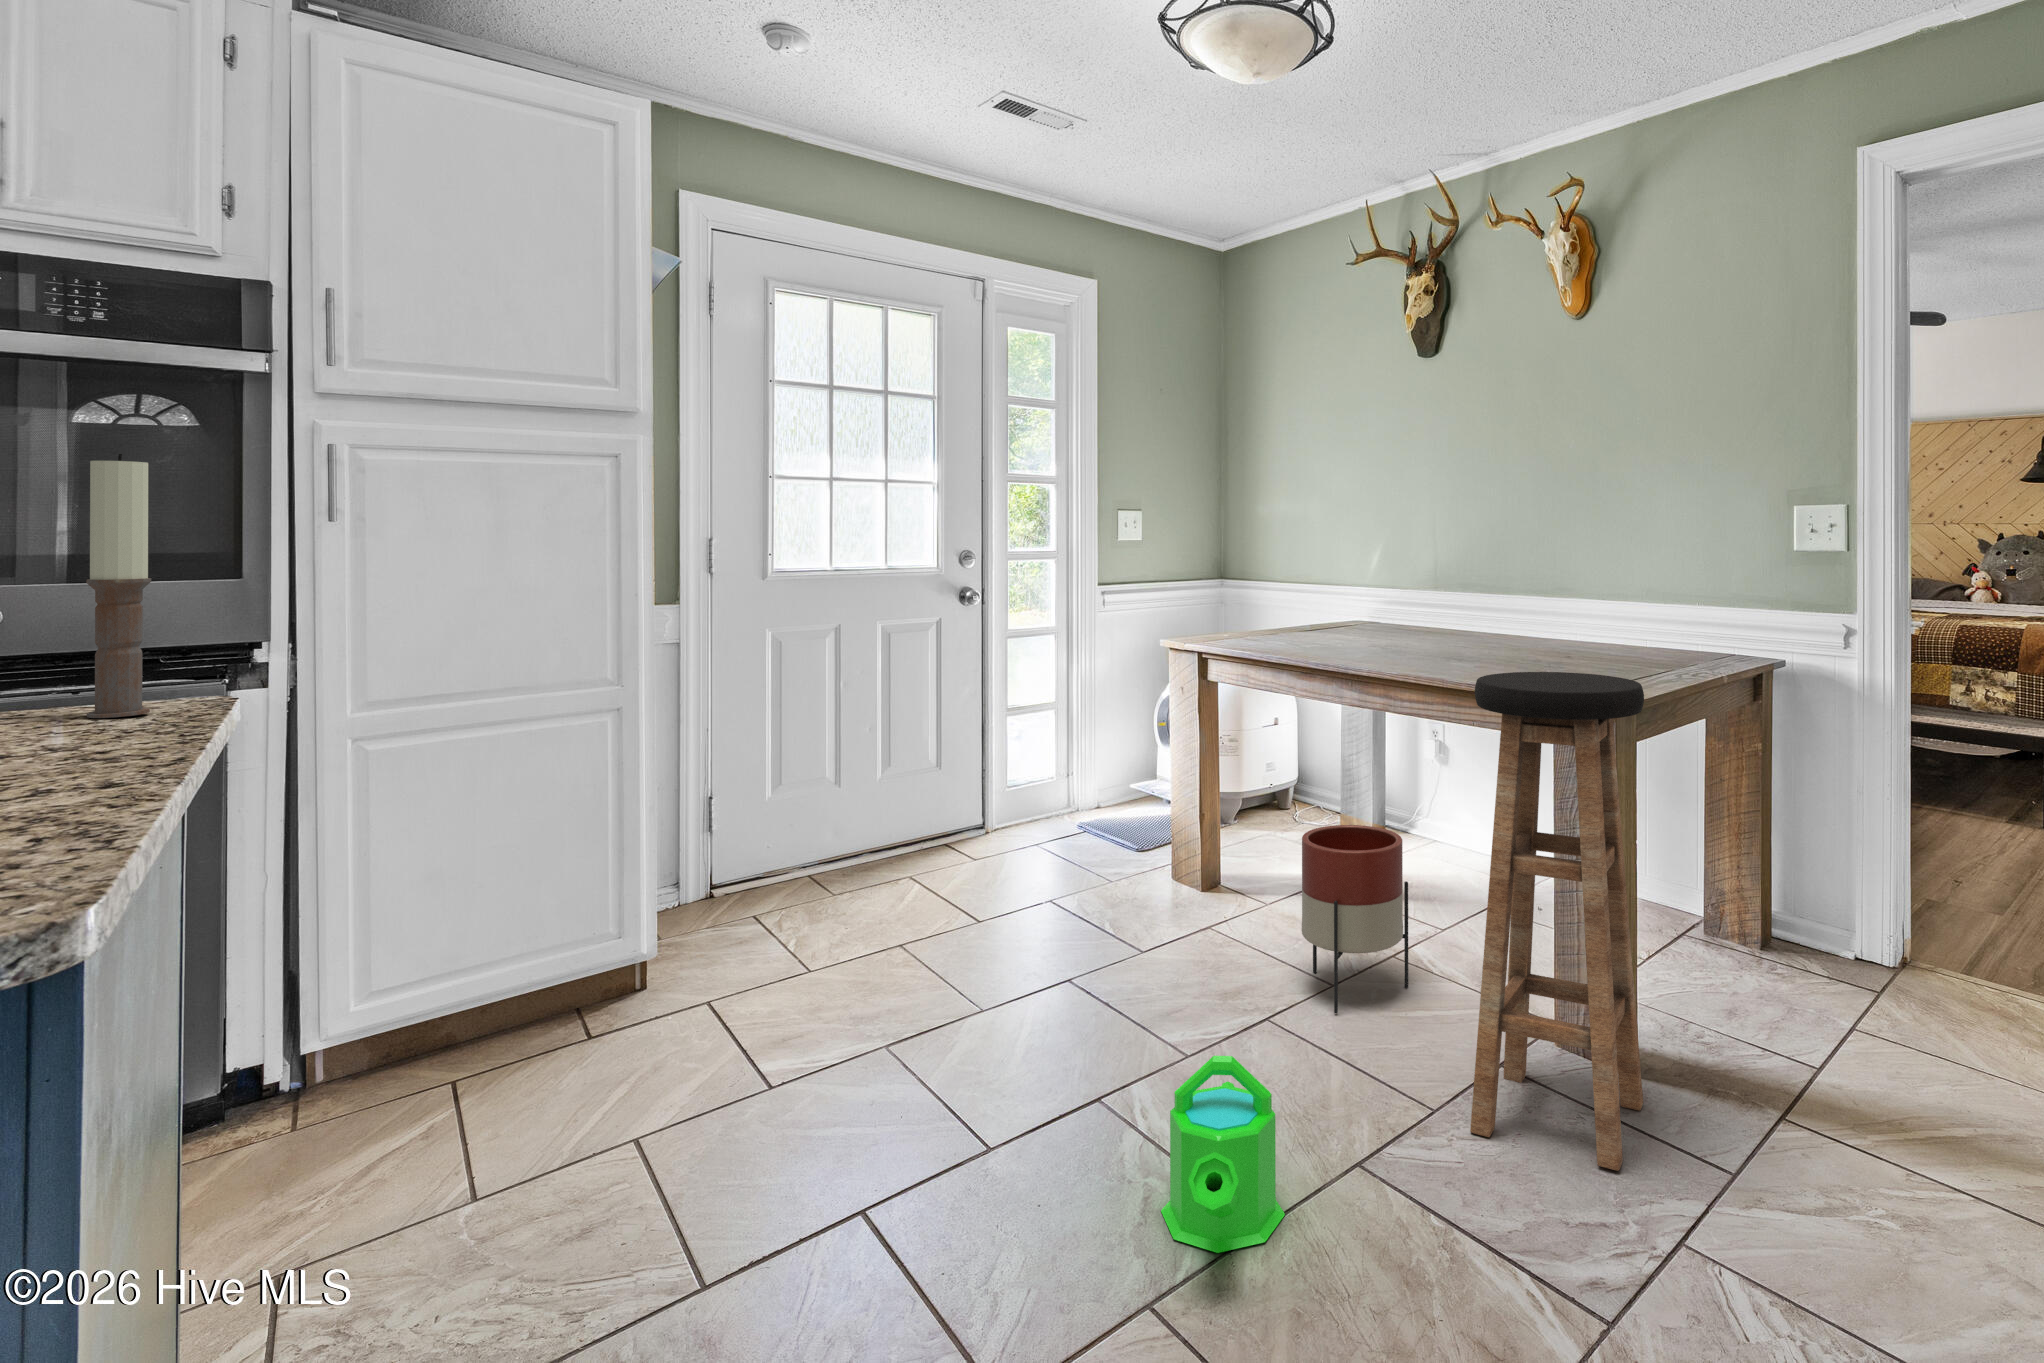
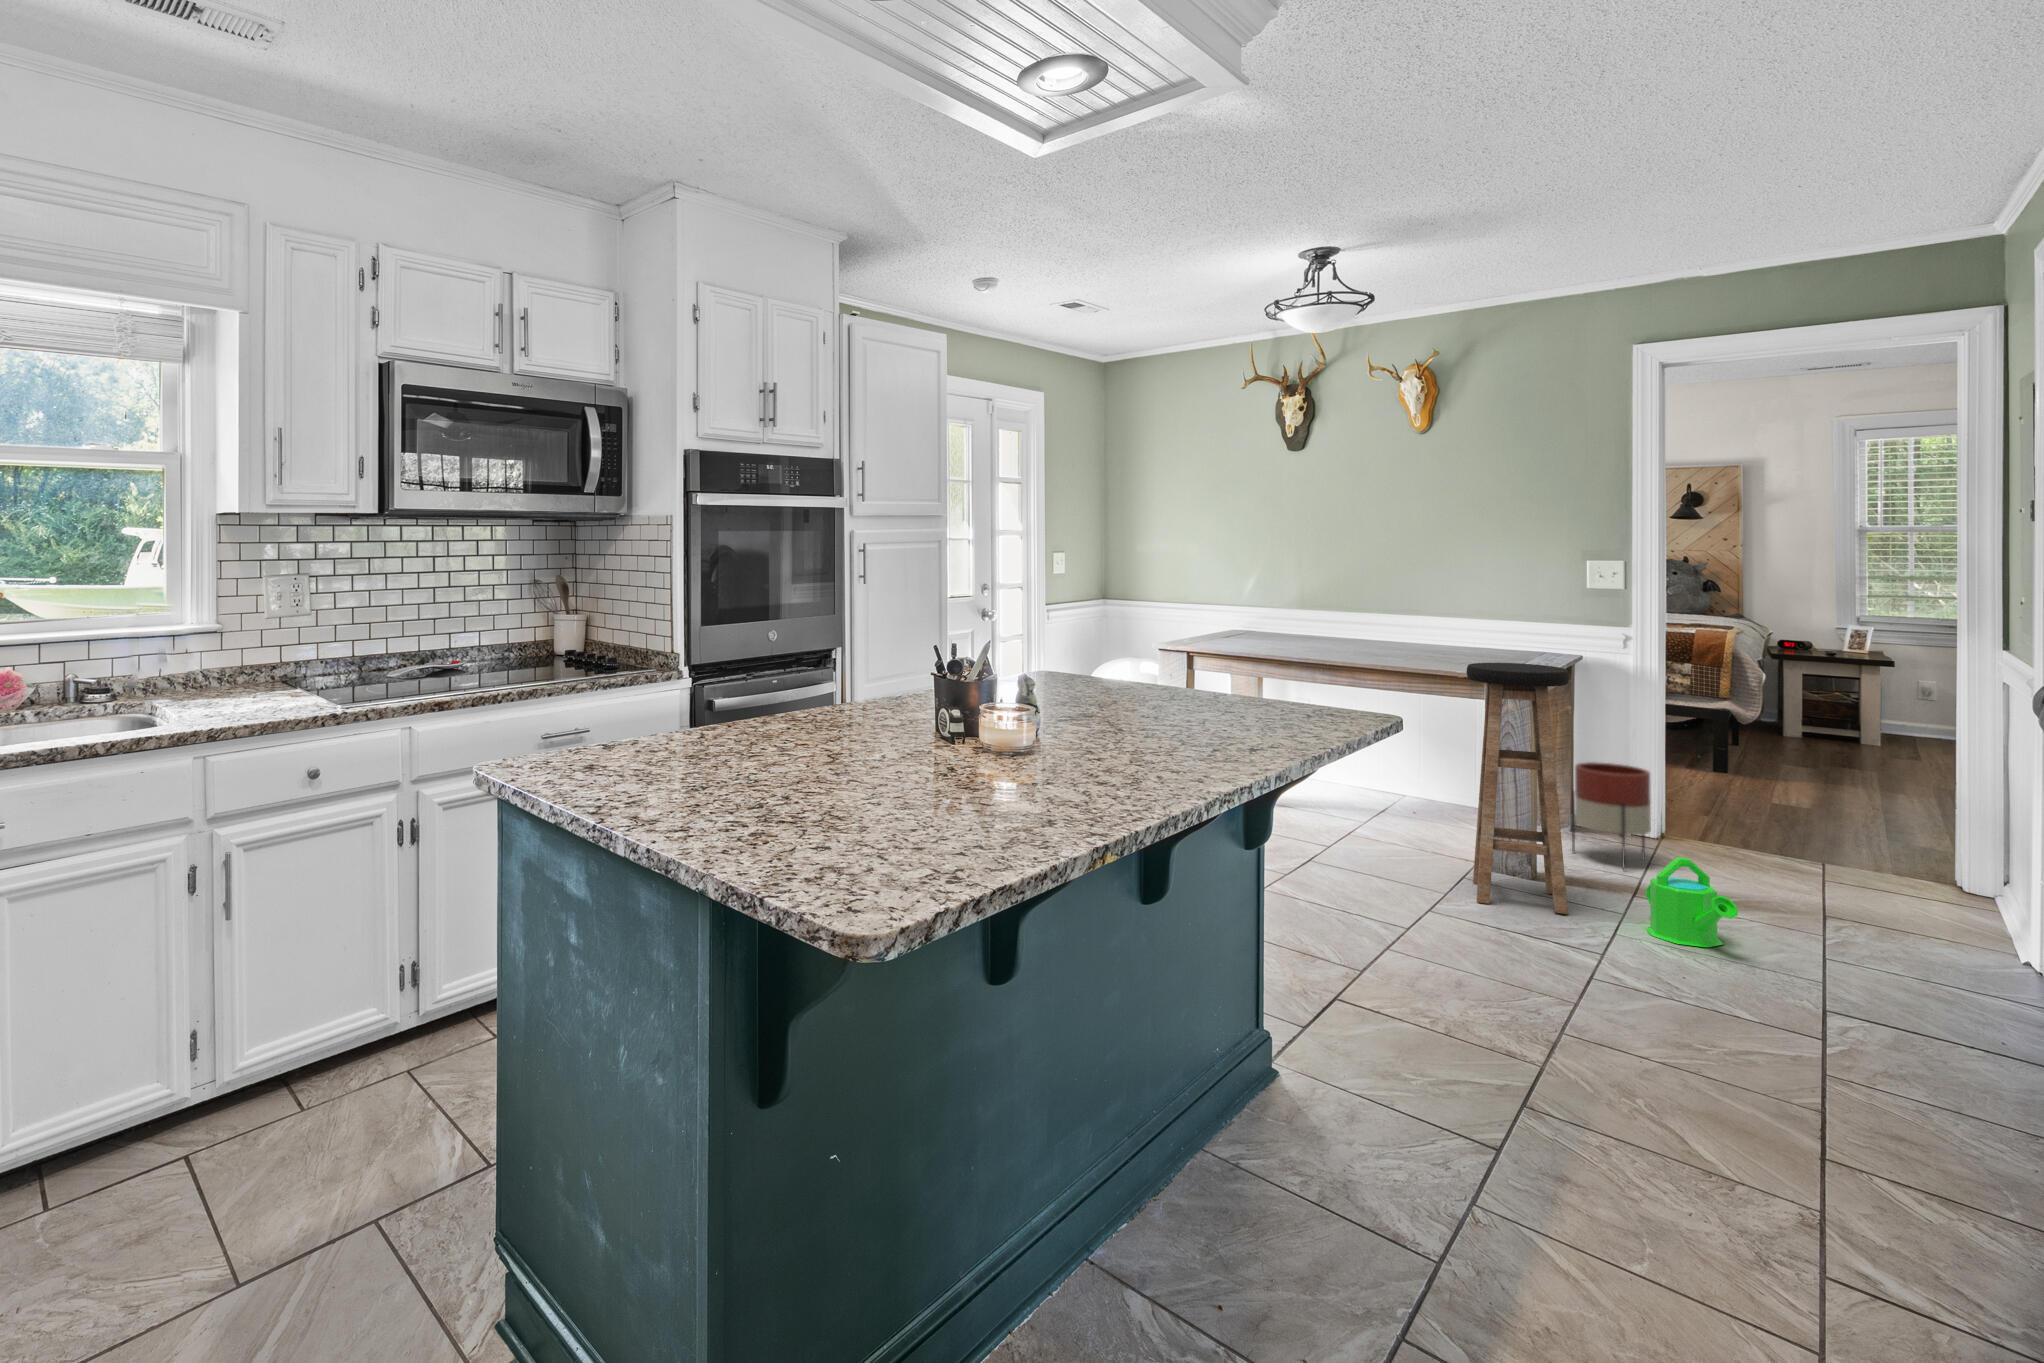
candle: present [86,454,151,718] -> none [1015,574,1033,682]
planter: present [1302,825,1408,1013] -> present [1572,762,1651,869]
watering can: present [1161,1056,1285,1253] -> present [1645,858,1738,947]

